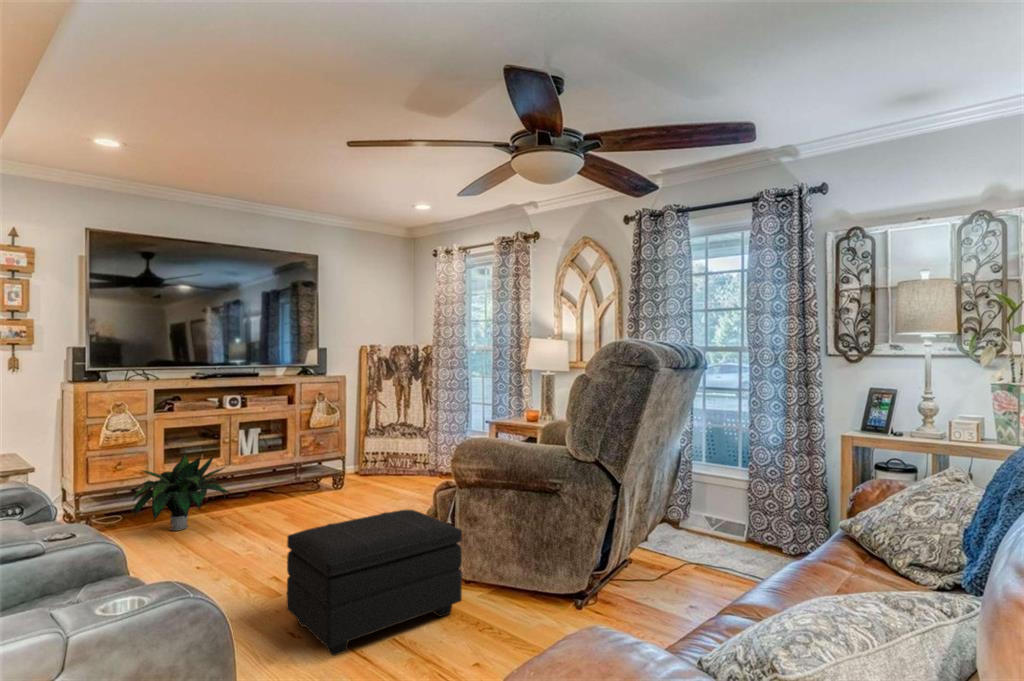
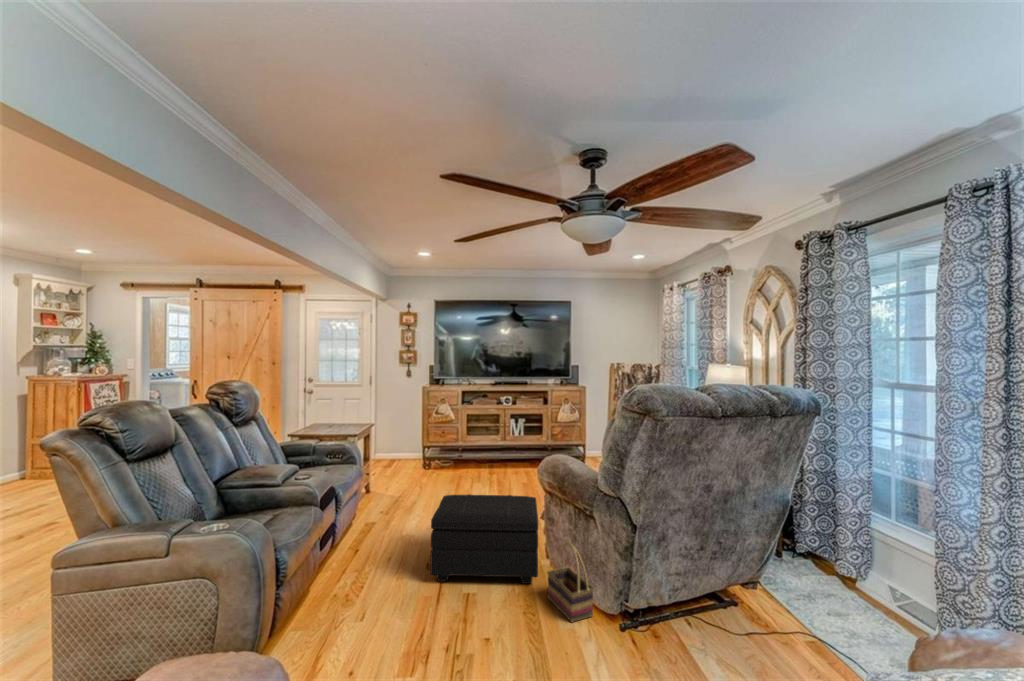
potted plant: present [131,453,230,531] -> none [439,430,493,478]
basket: none [485,541,549,630] -> present [548,542,594,622]

